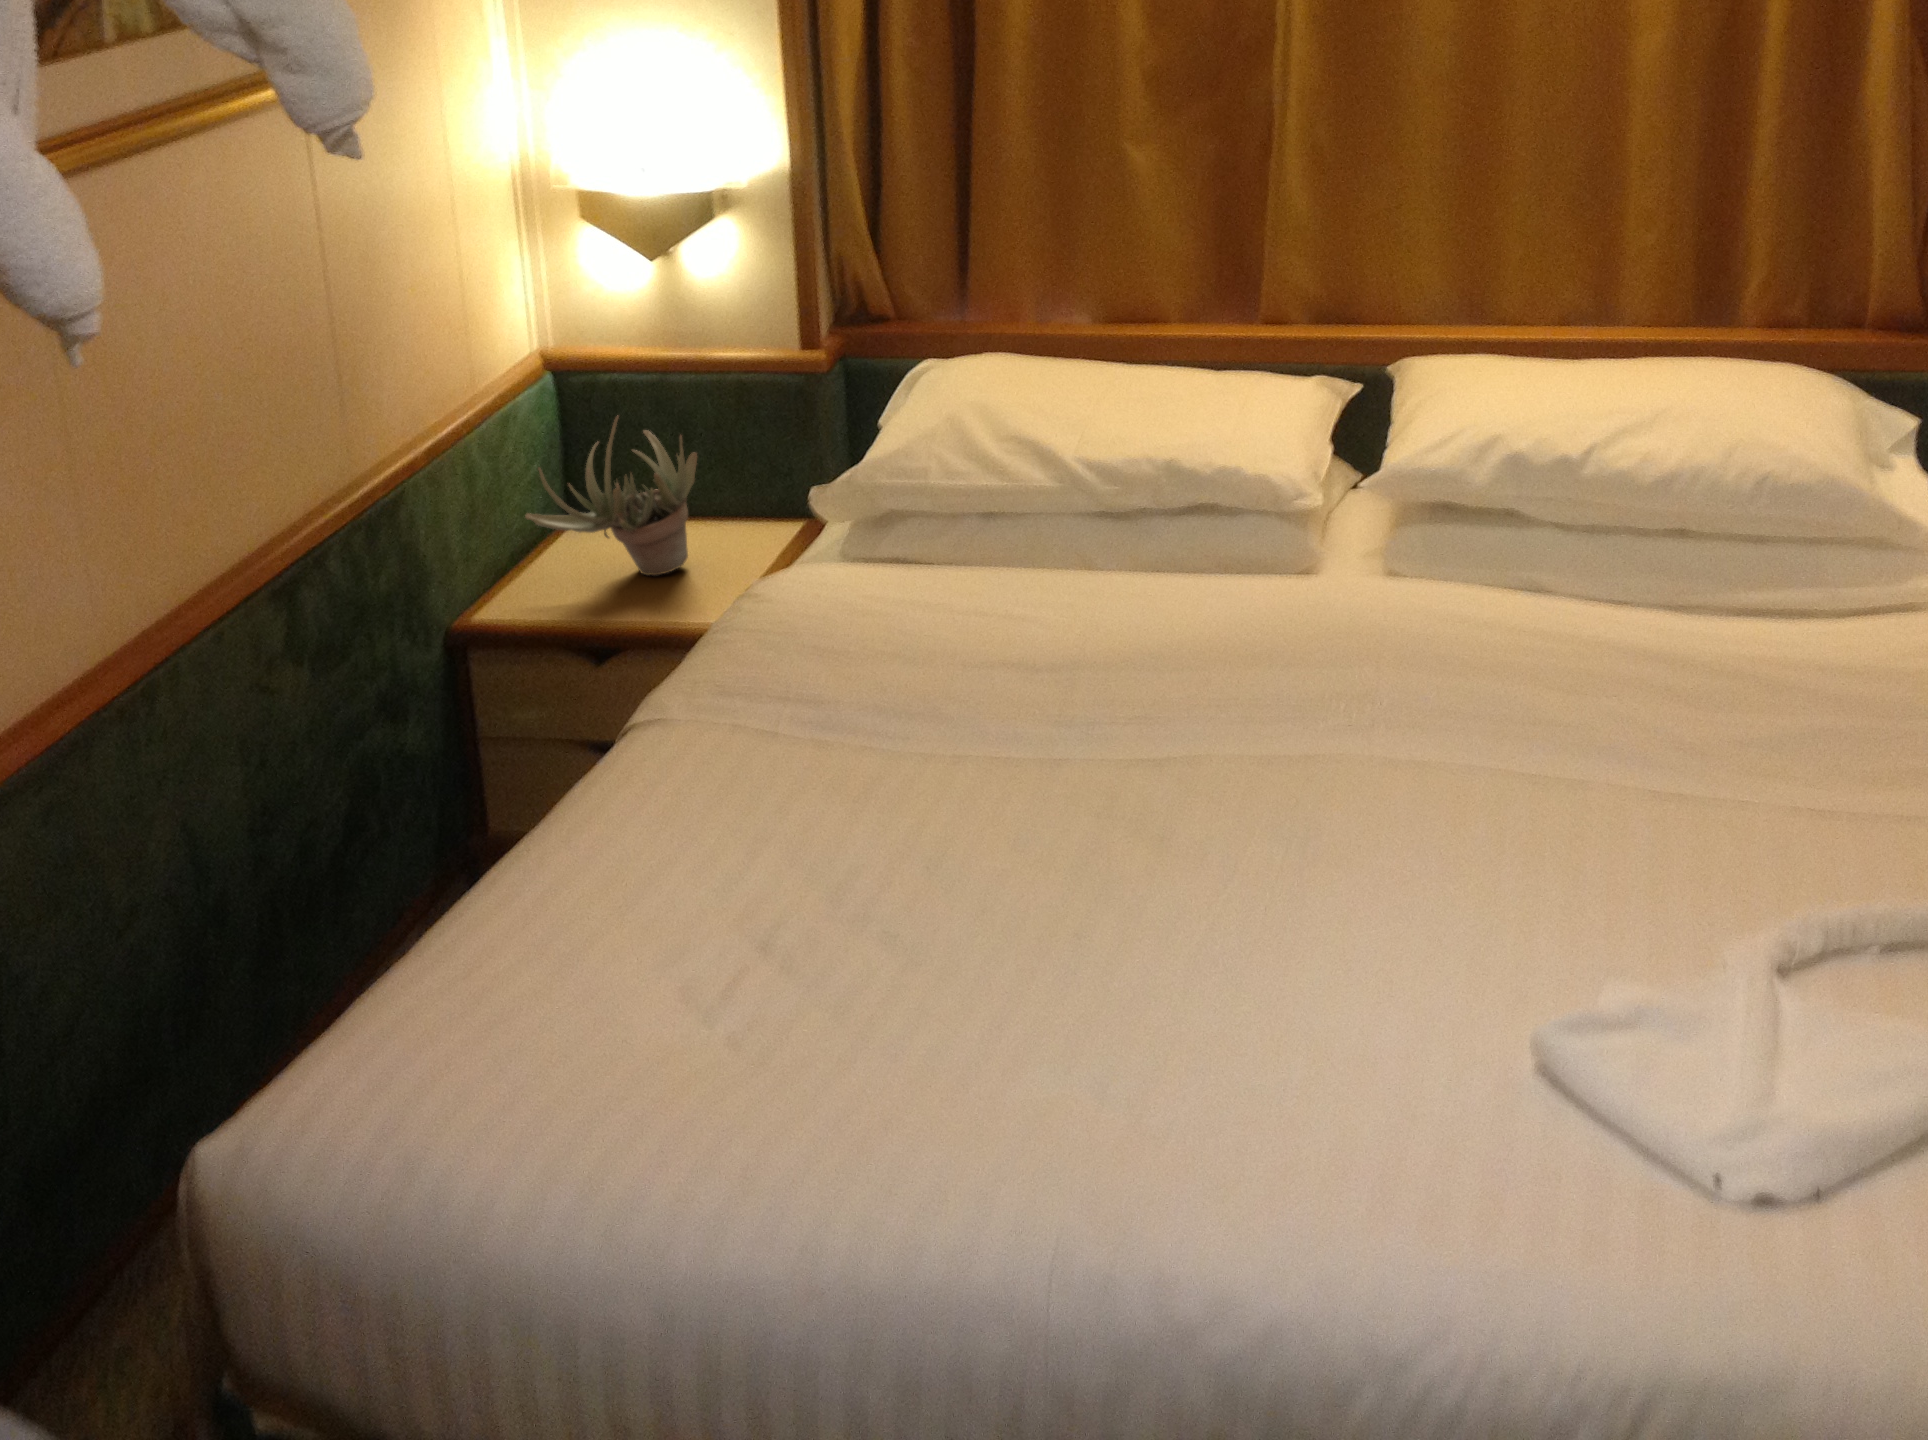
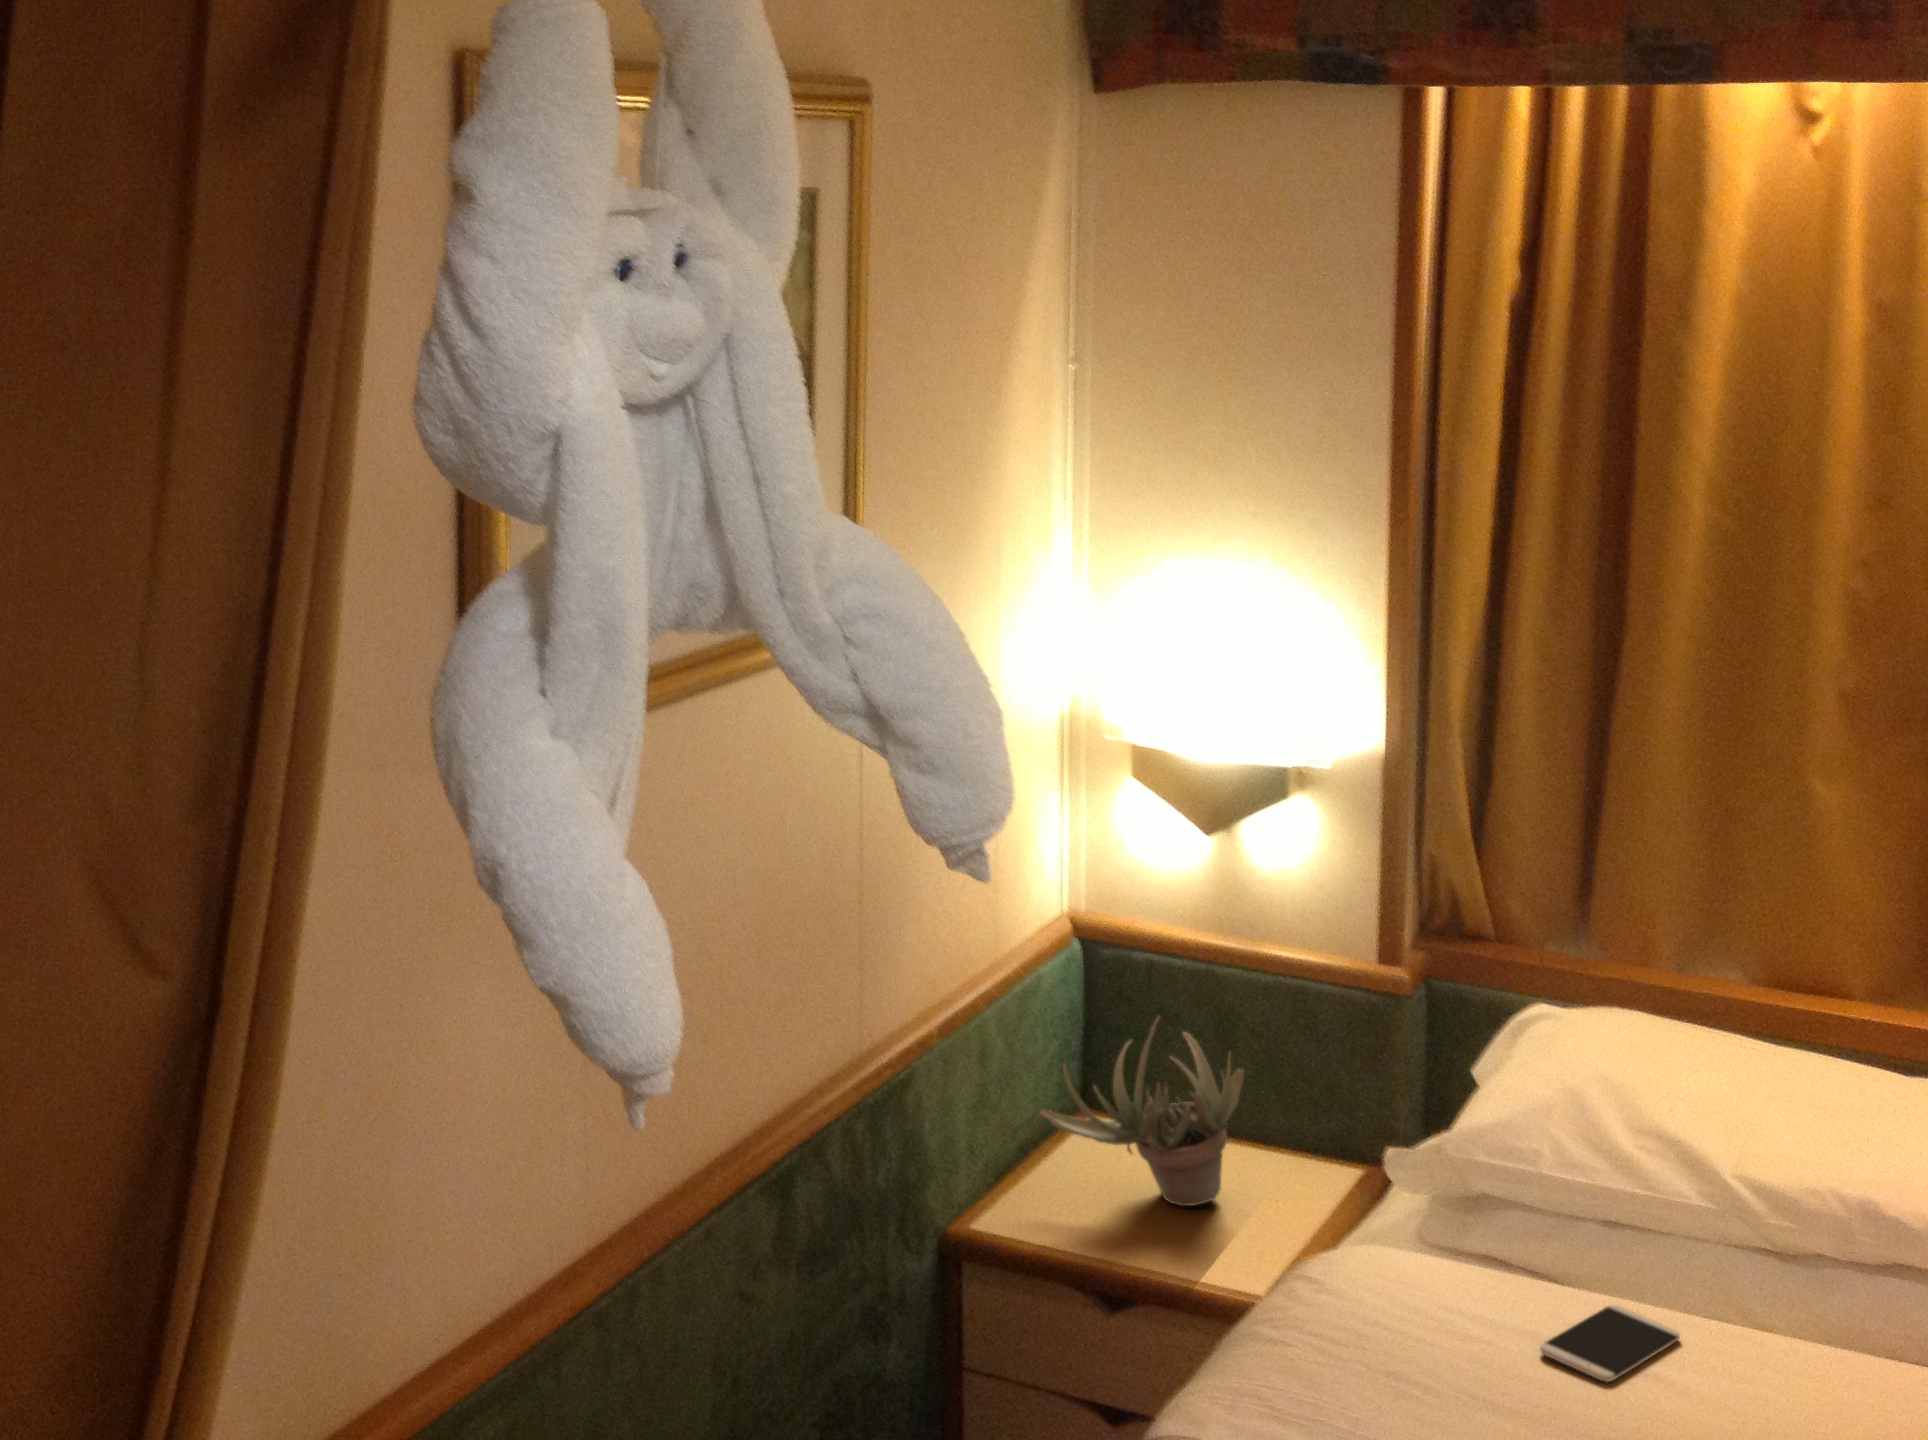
smartphone: none [931,574,1036,625] -> present [1540,1305,1680,1382]

